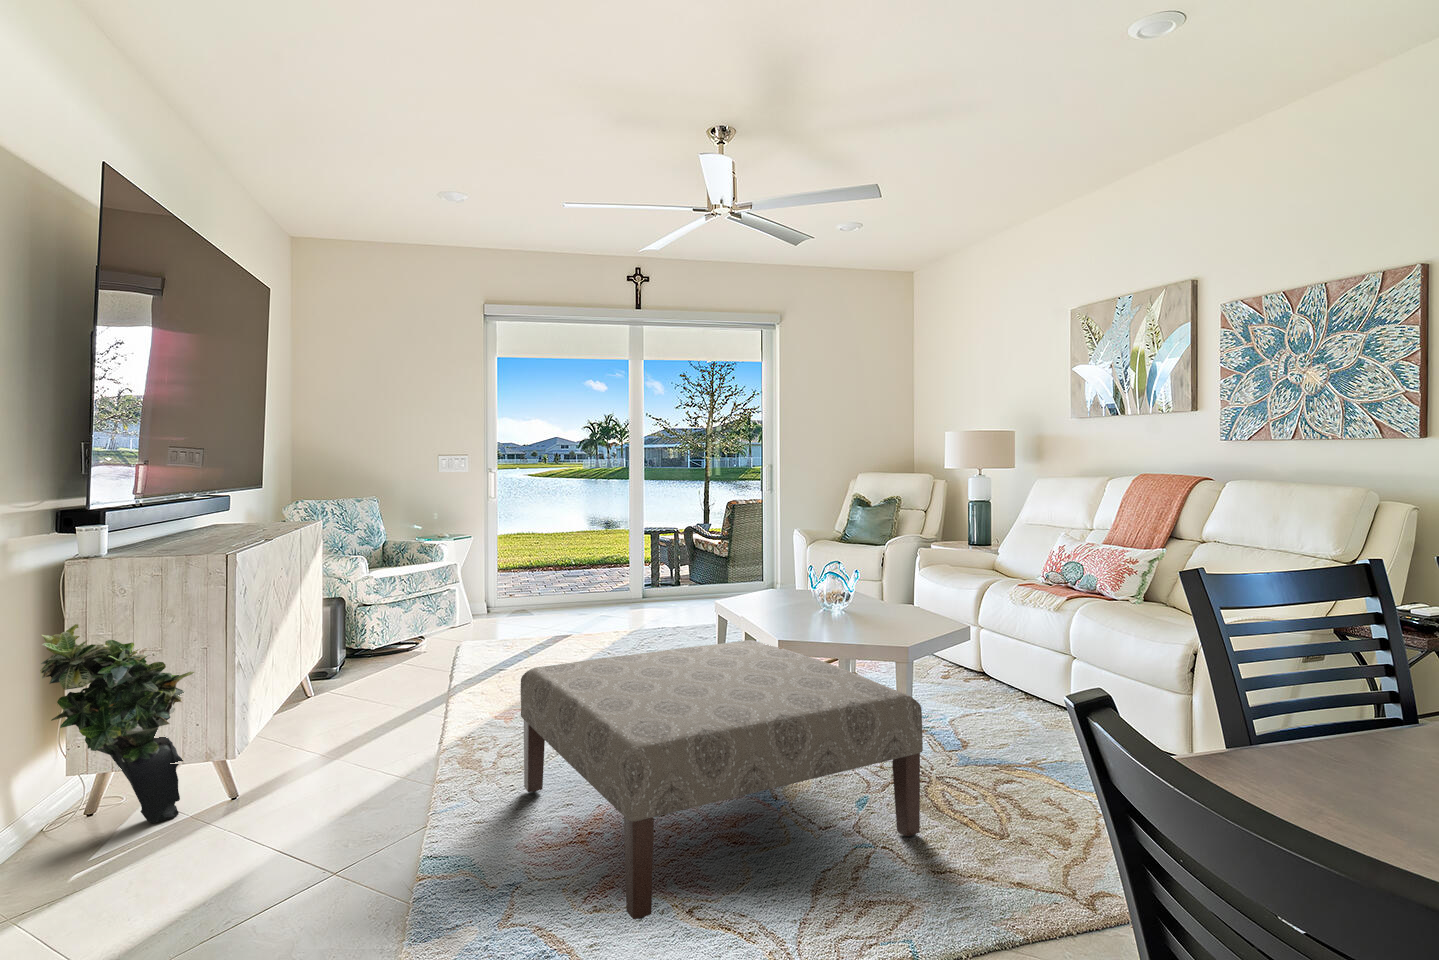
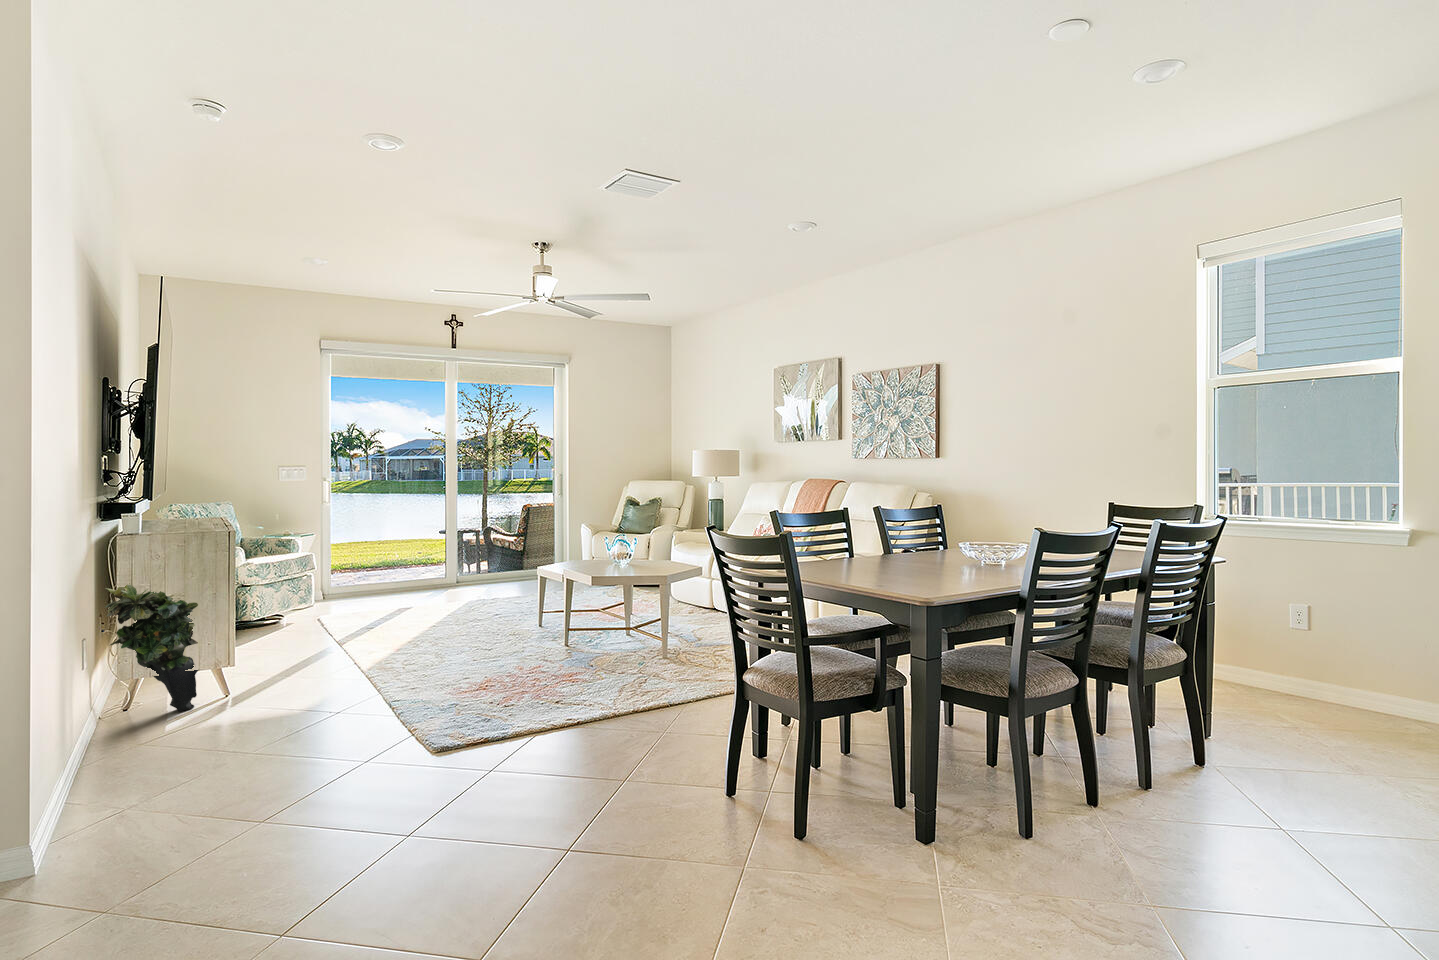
ottoman: present [520,640,923,919] -> none [428,584,673,713]

